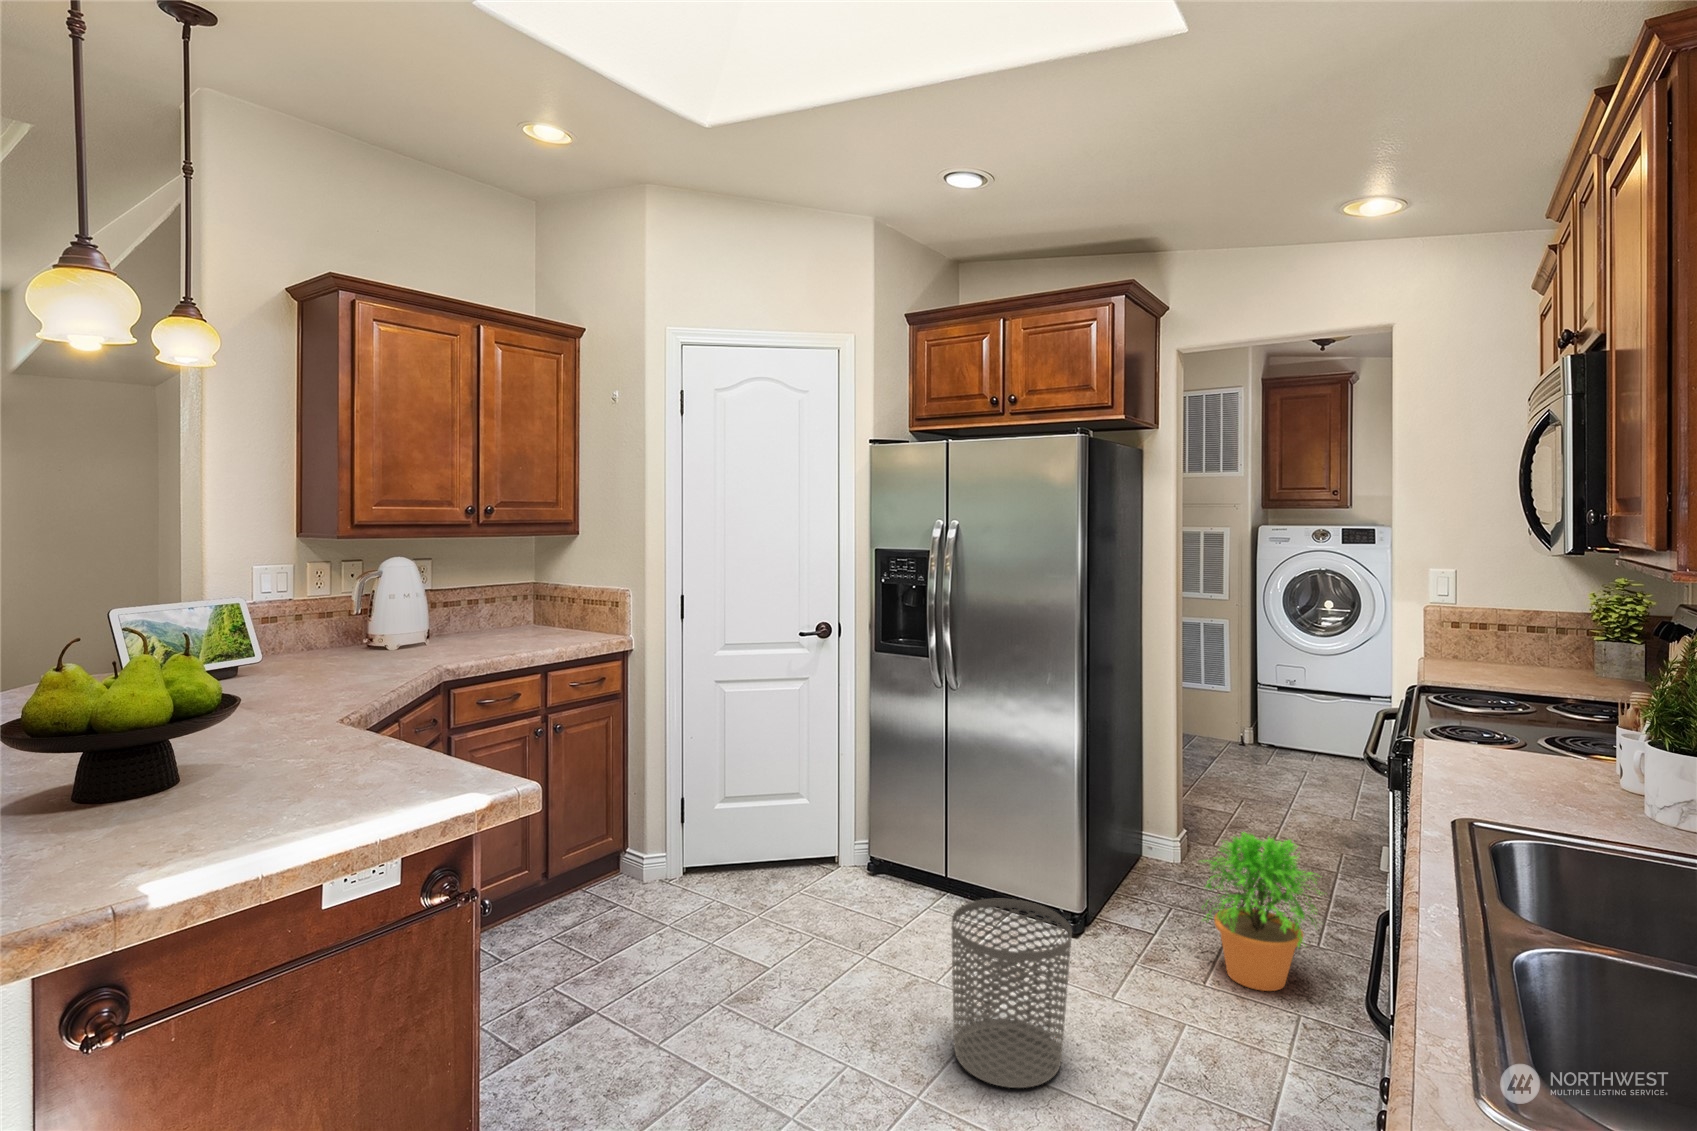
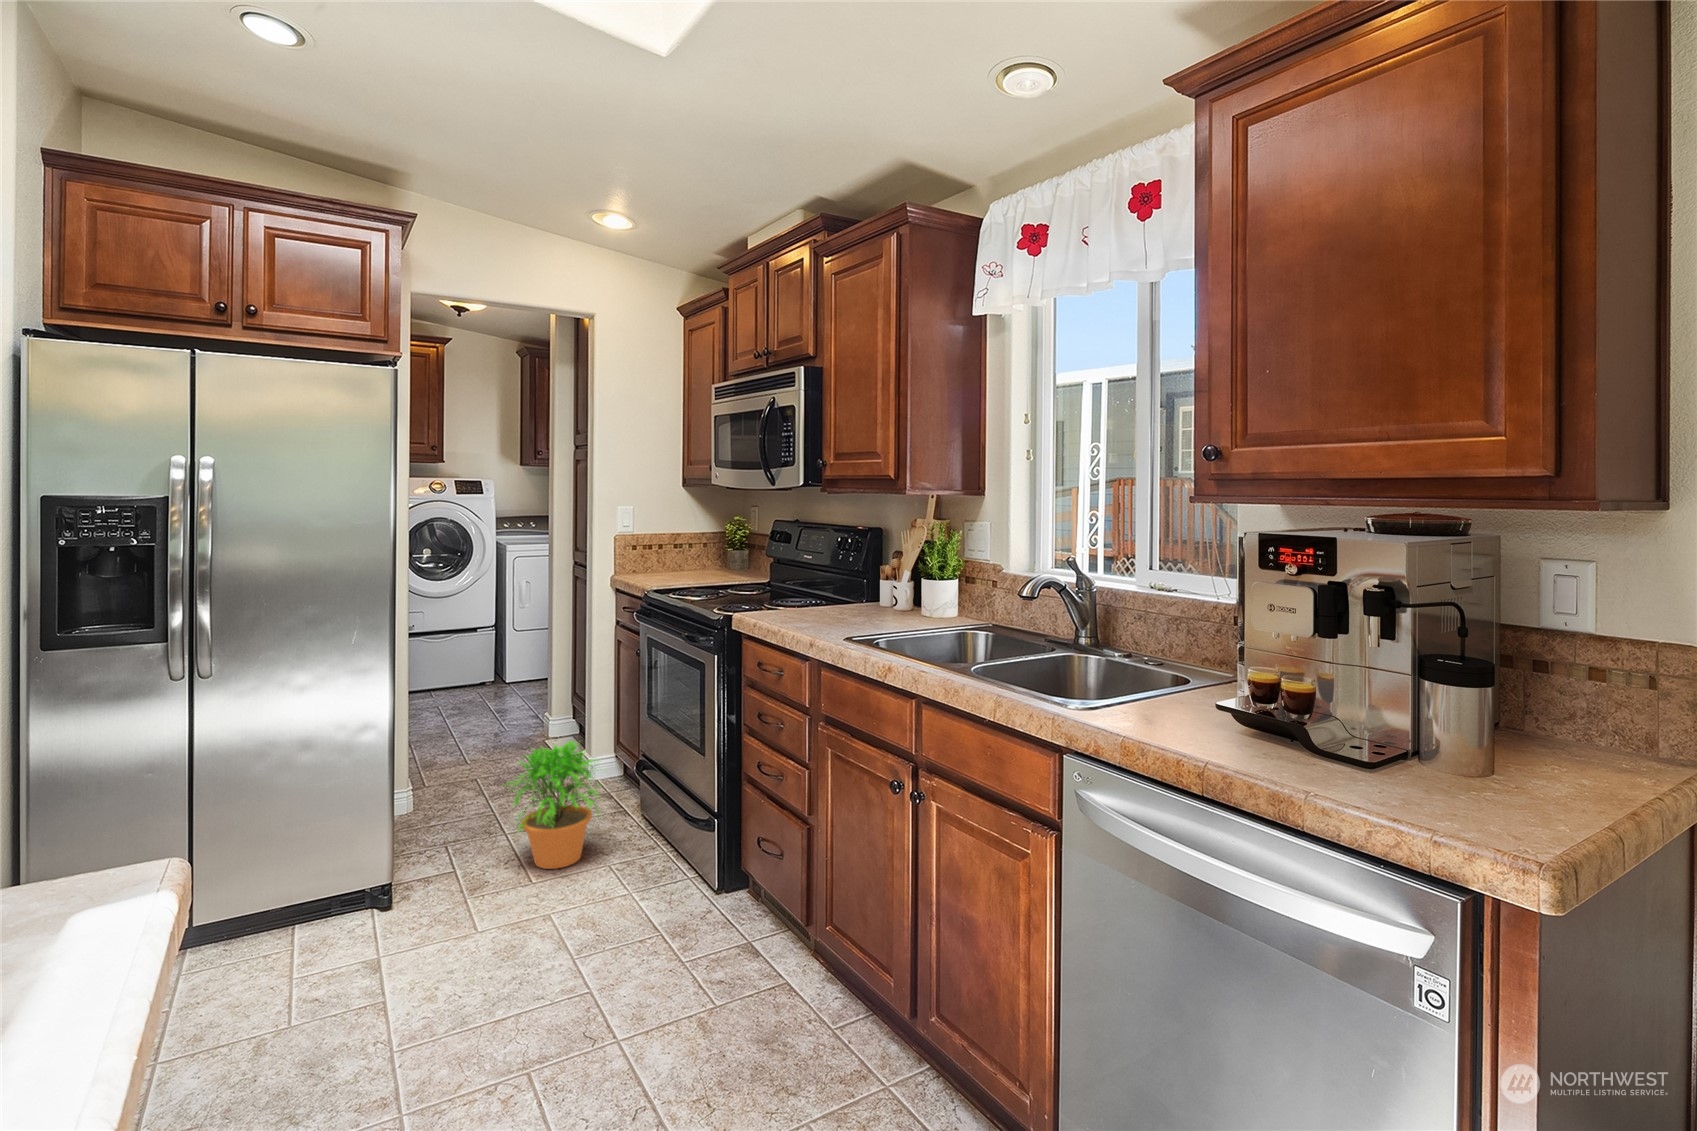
waste bin: present [951,899,1072,1088] -> none [370,866,506,1061]

